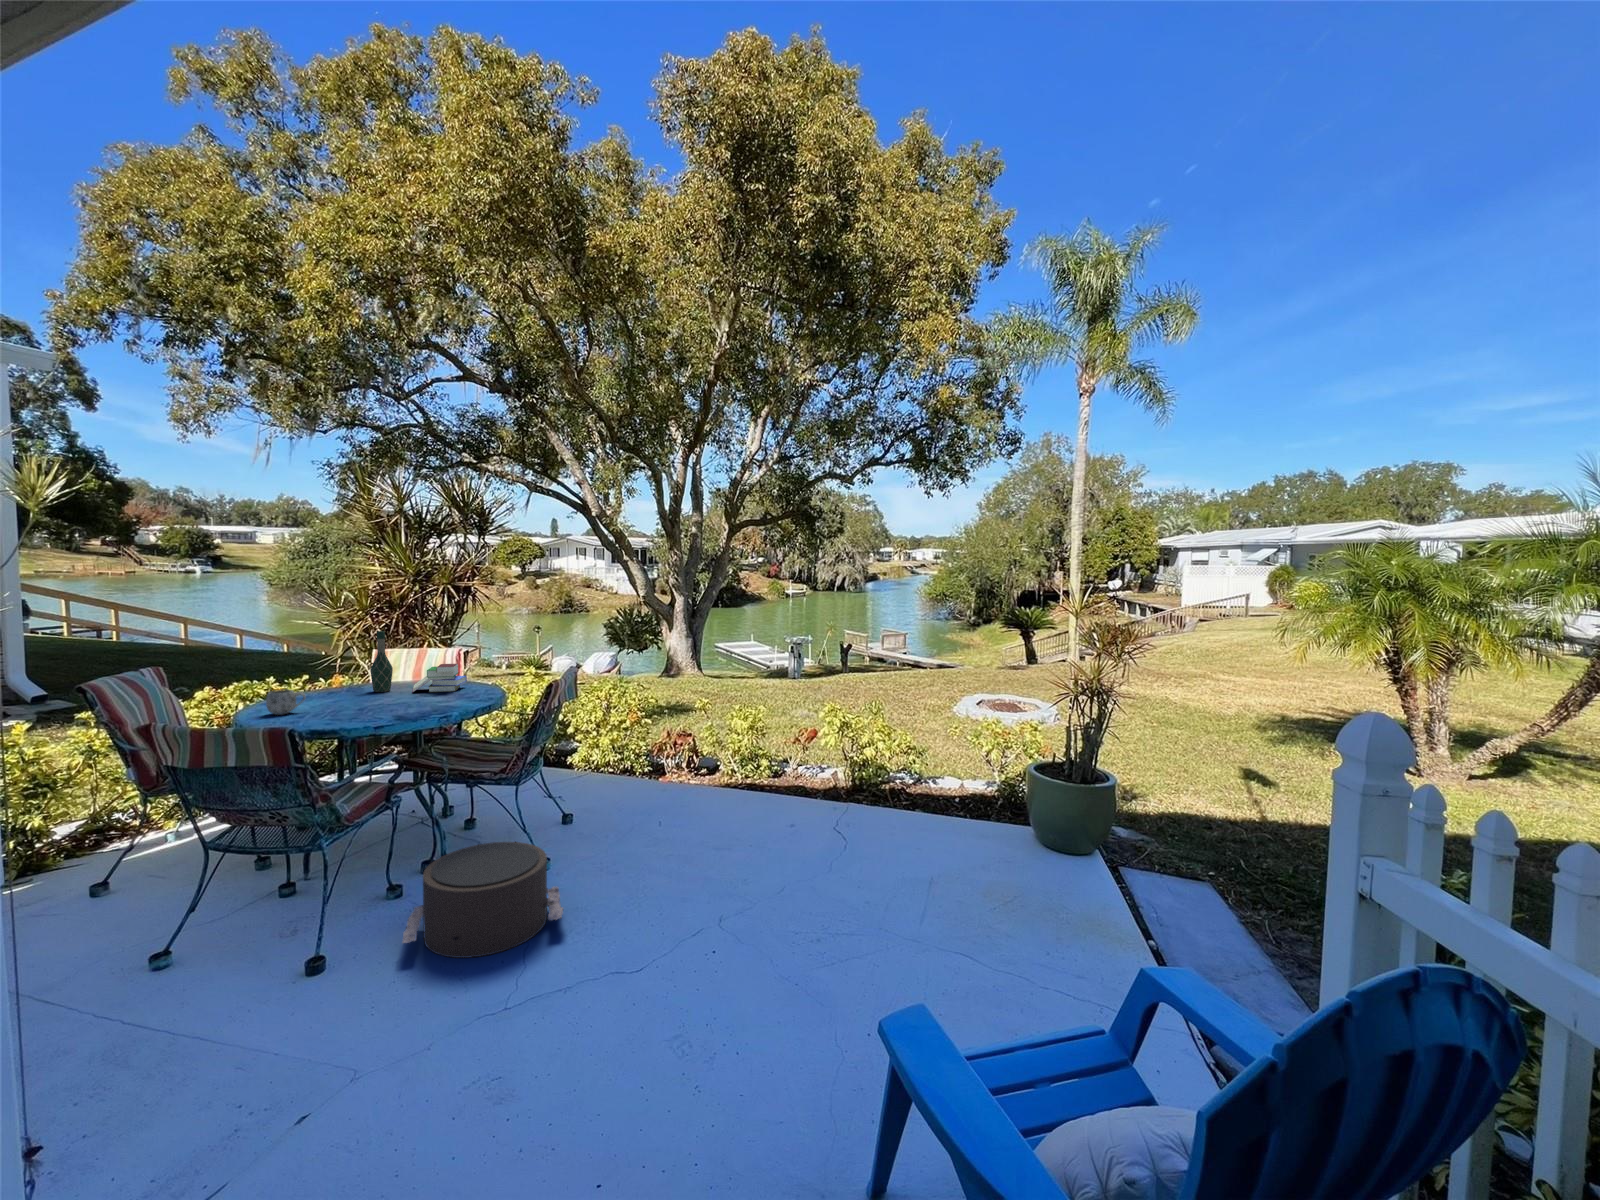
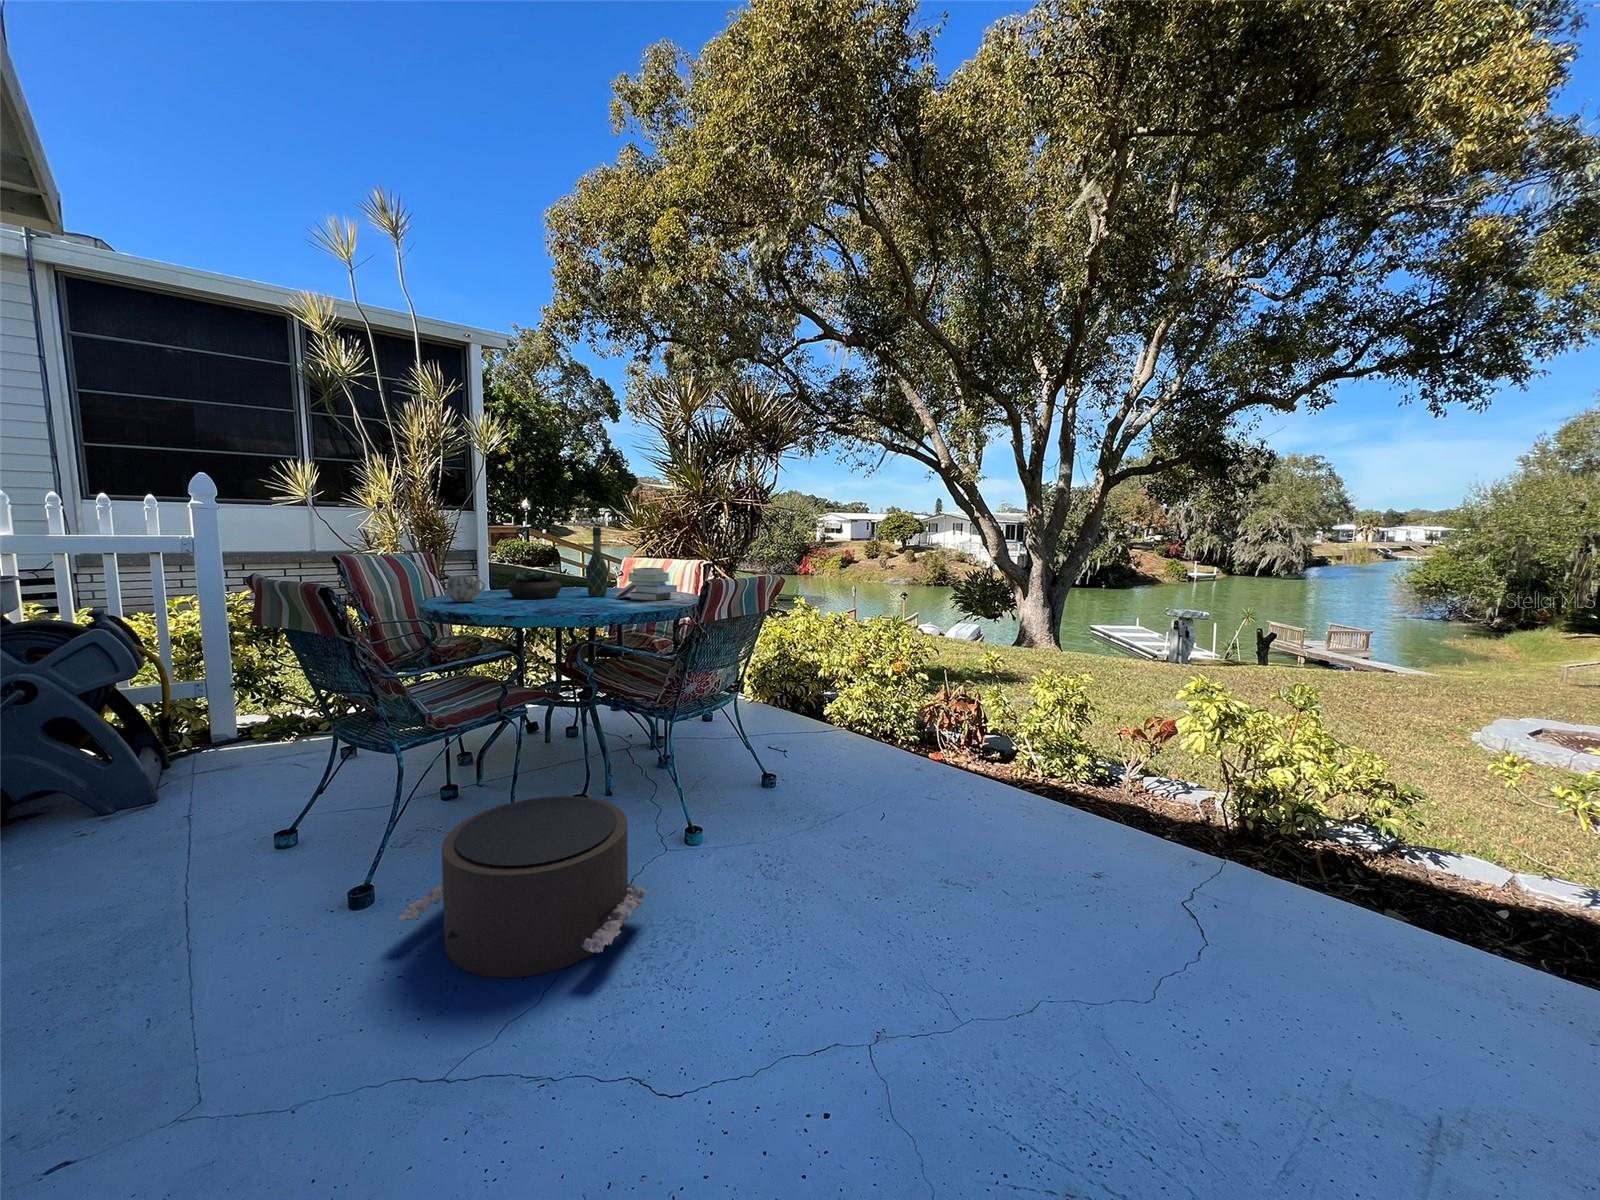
succulent plant: none [302,675,354,703] -> present [506,571,562,599]

